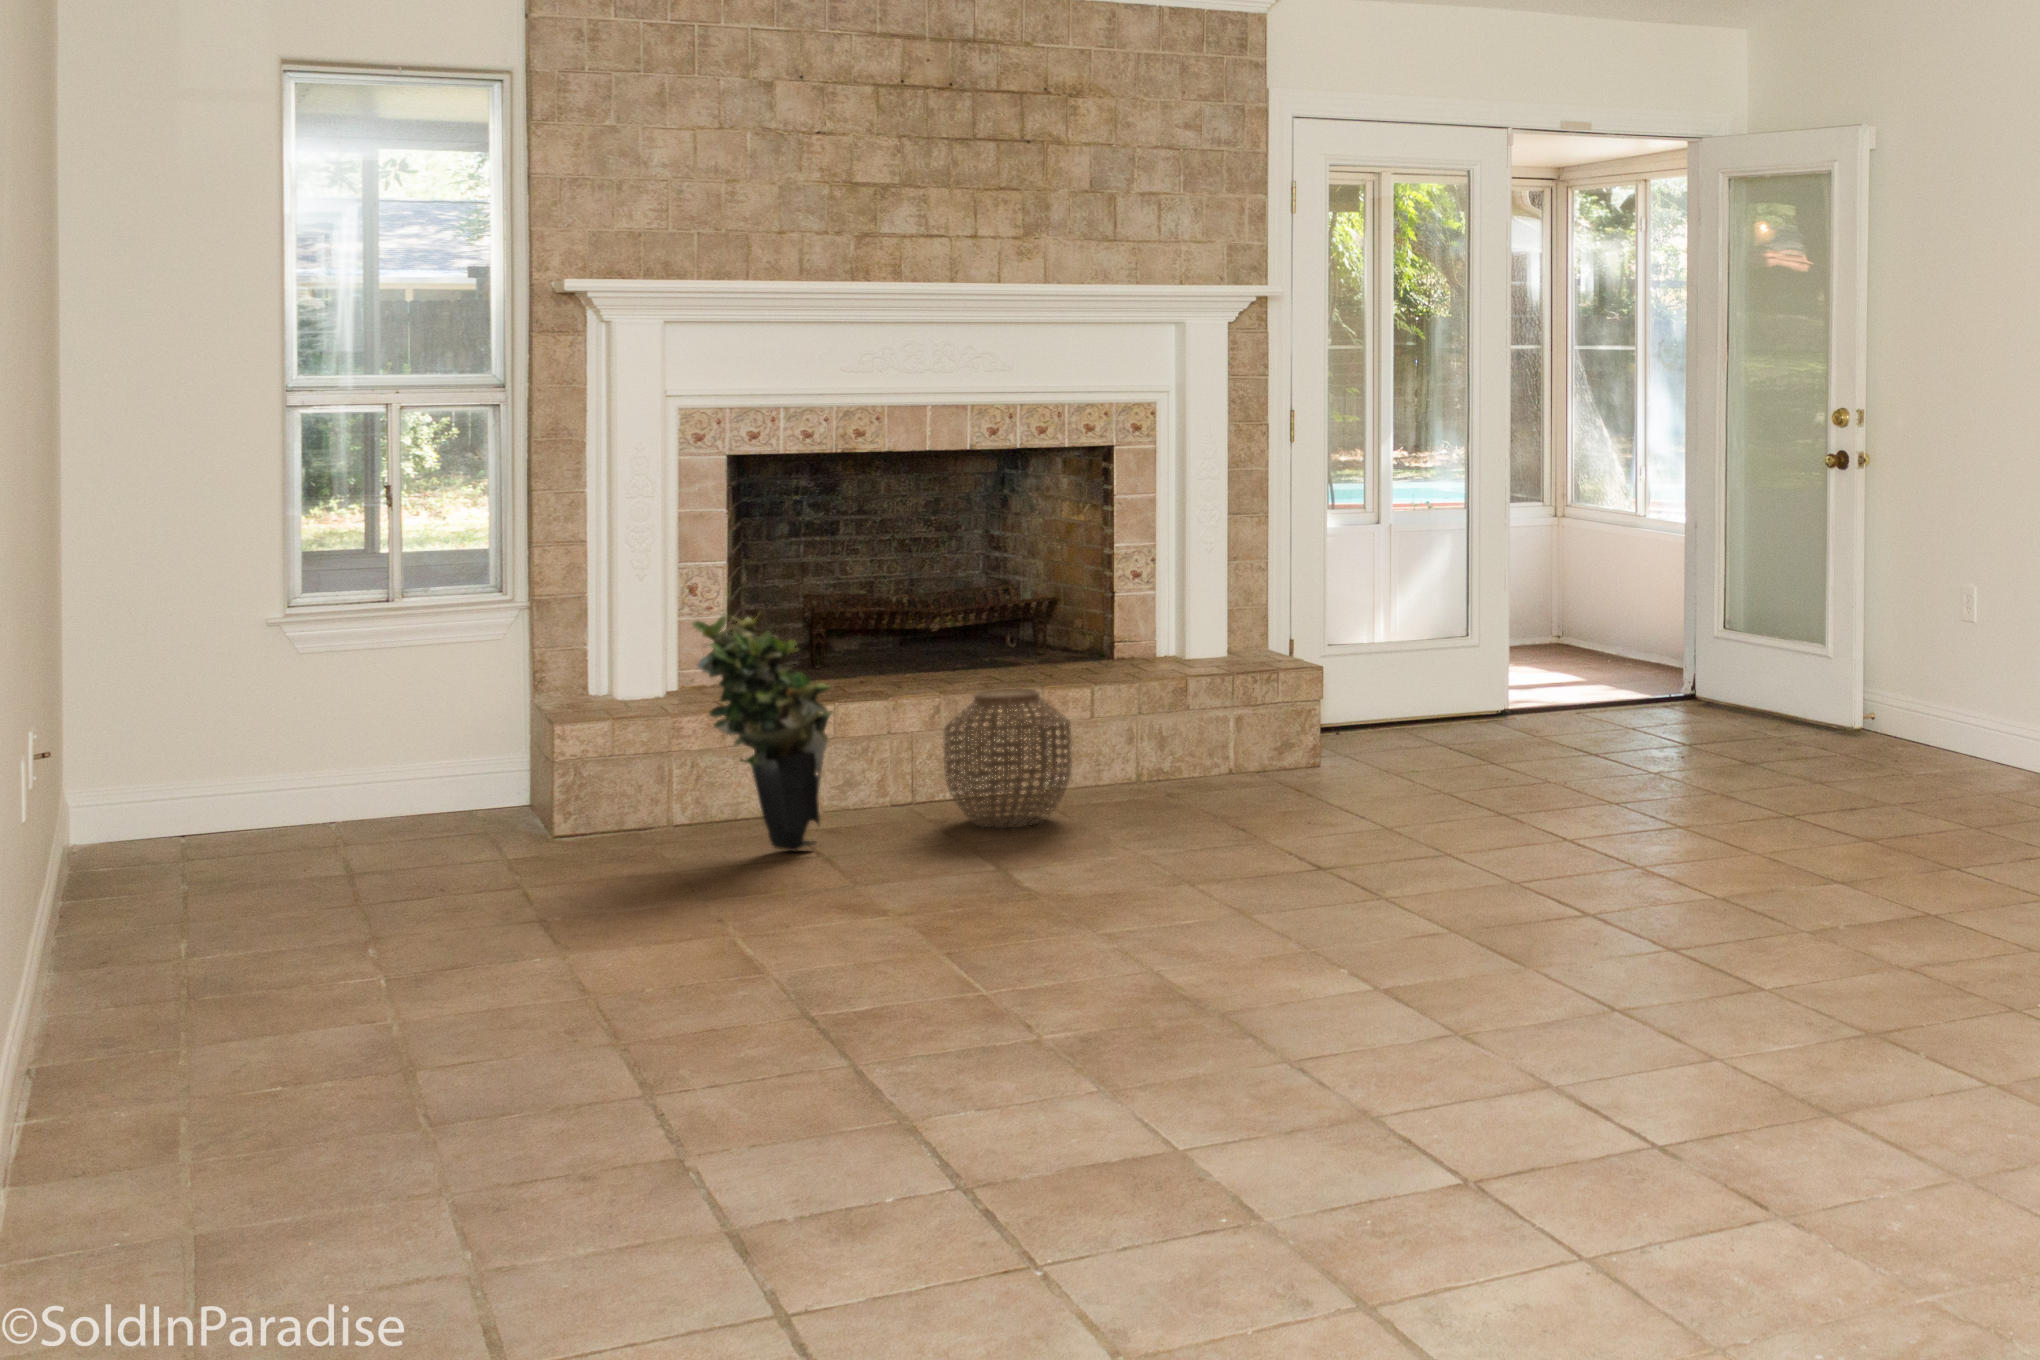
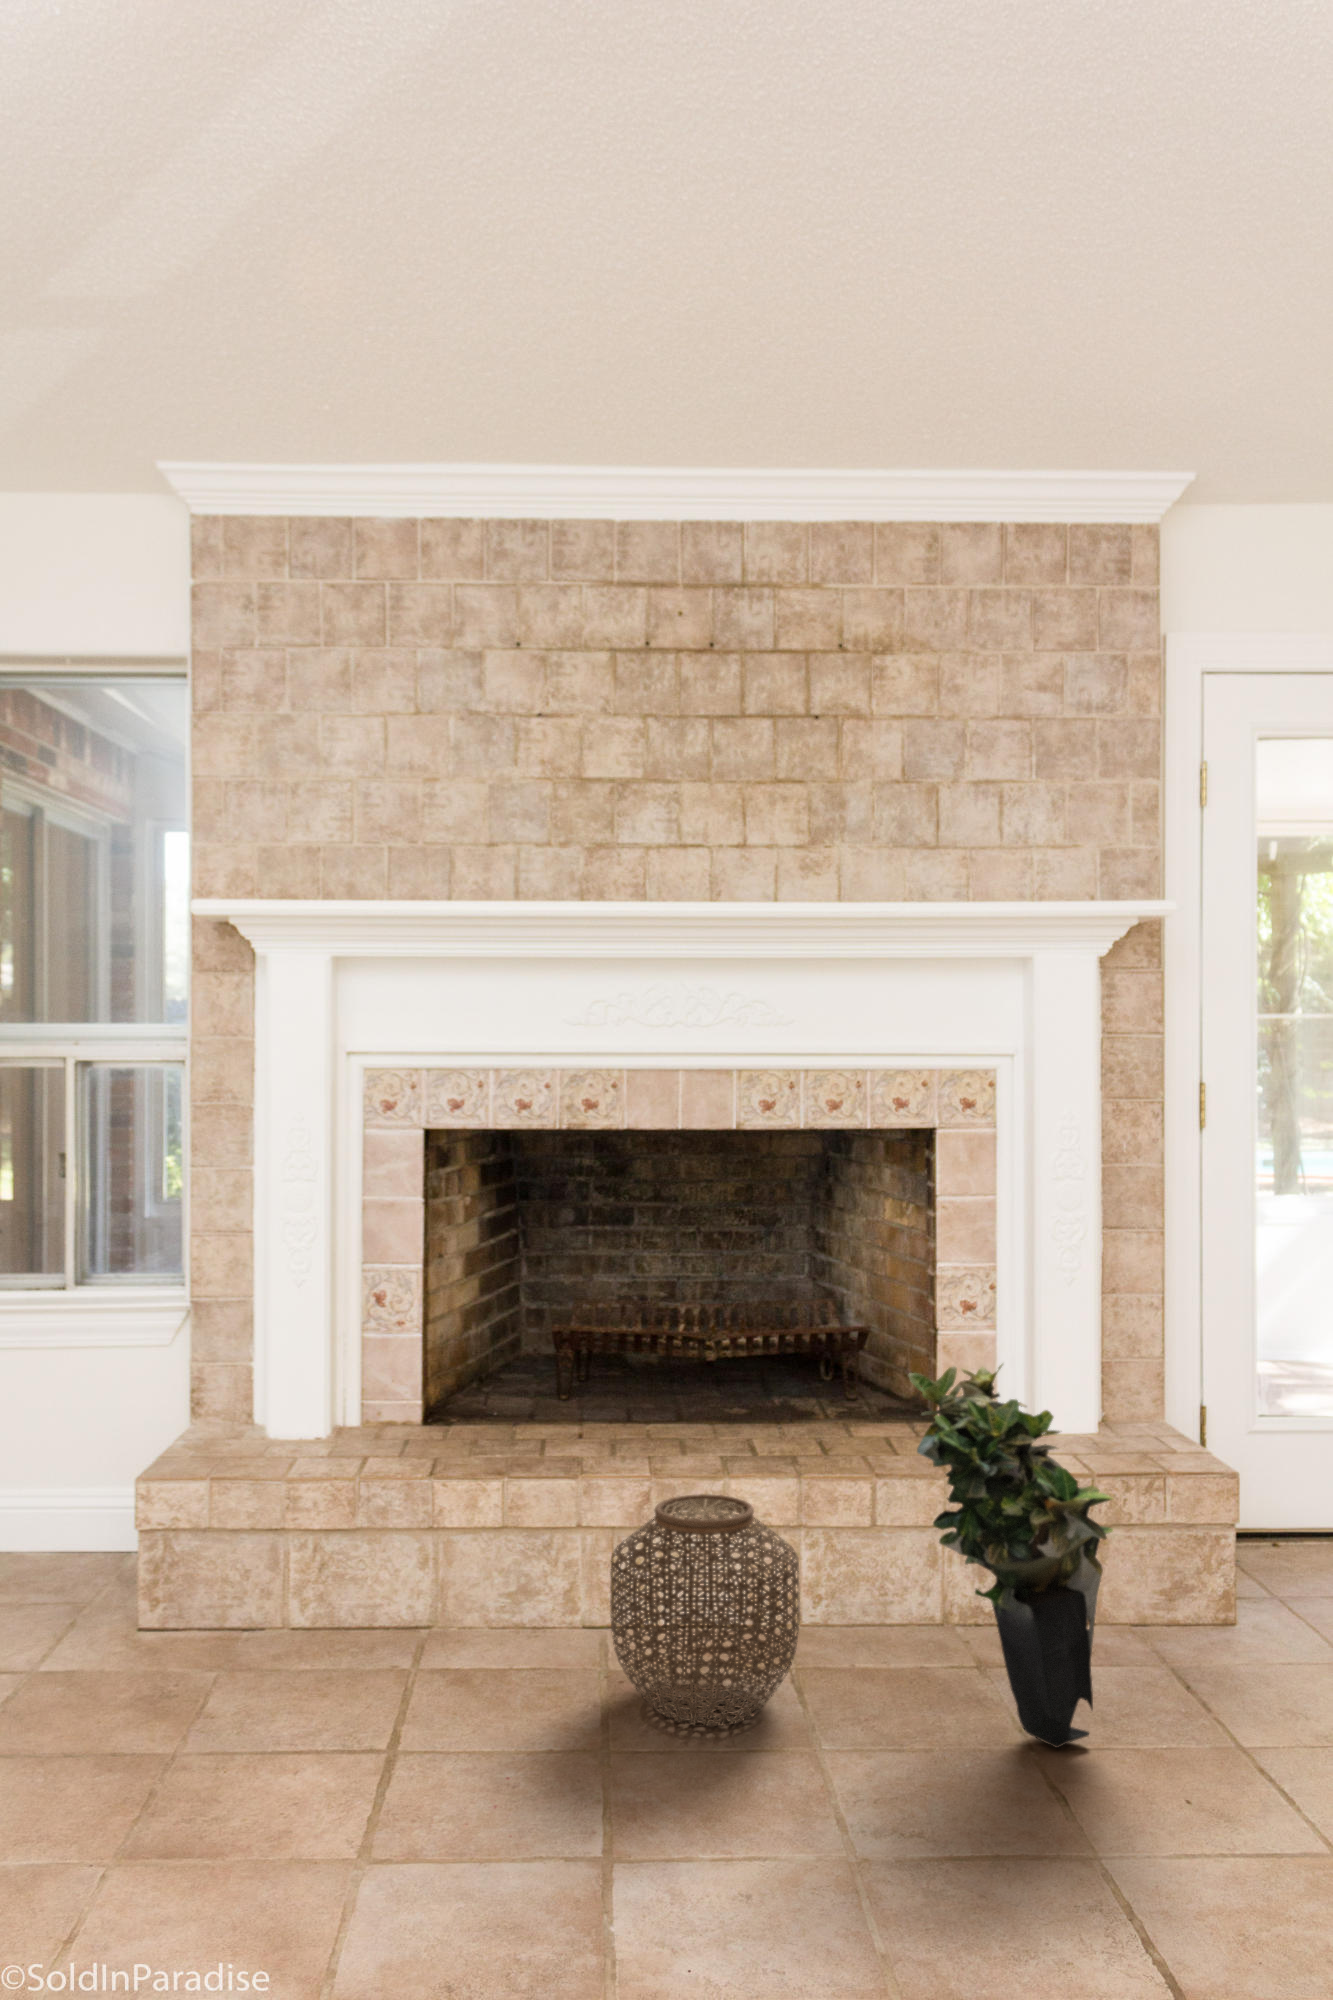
potted plant: present [693,615,834,851] -> present [909,1365,1113,1748]

